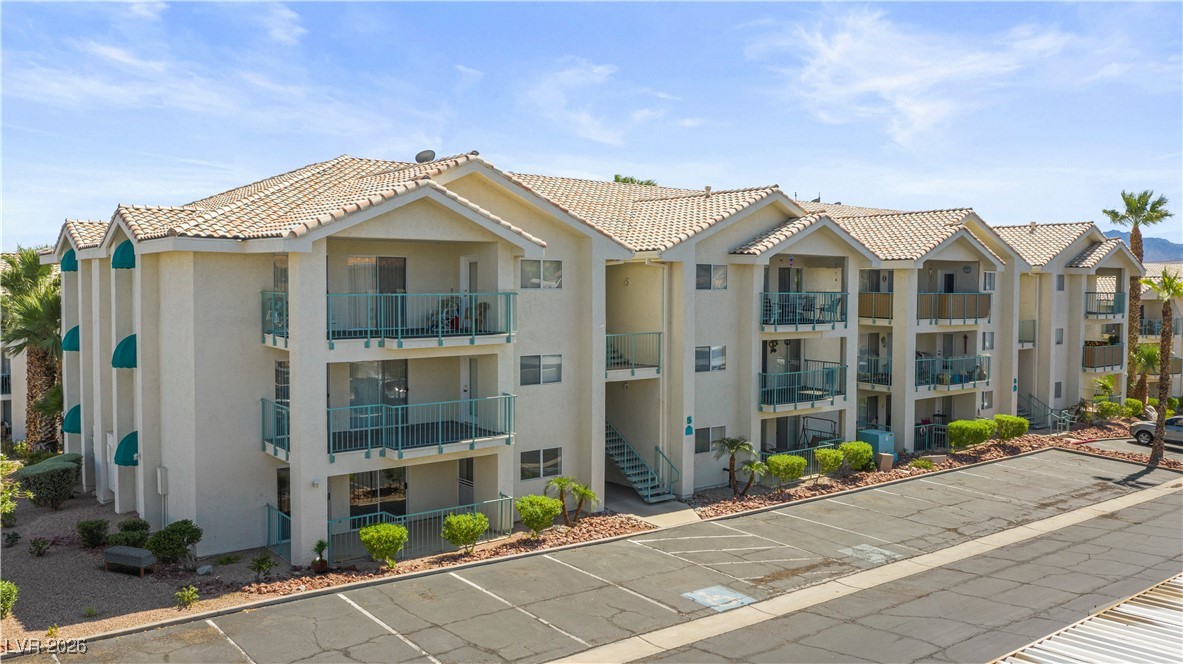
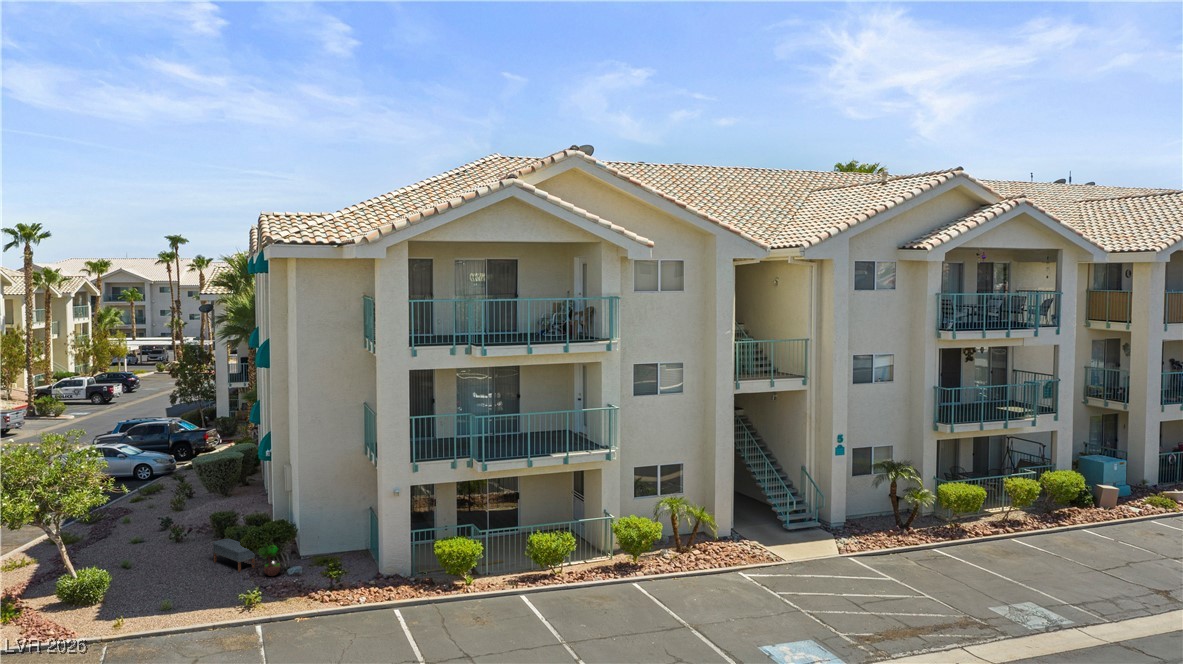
potted tree: present [311,540,330,572] -> present [259,545,280,576]

